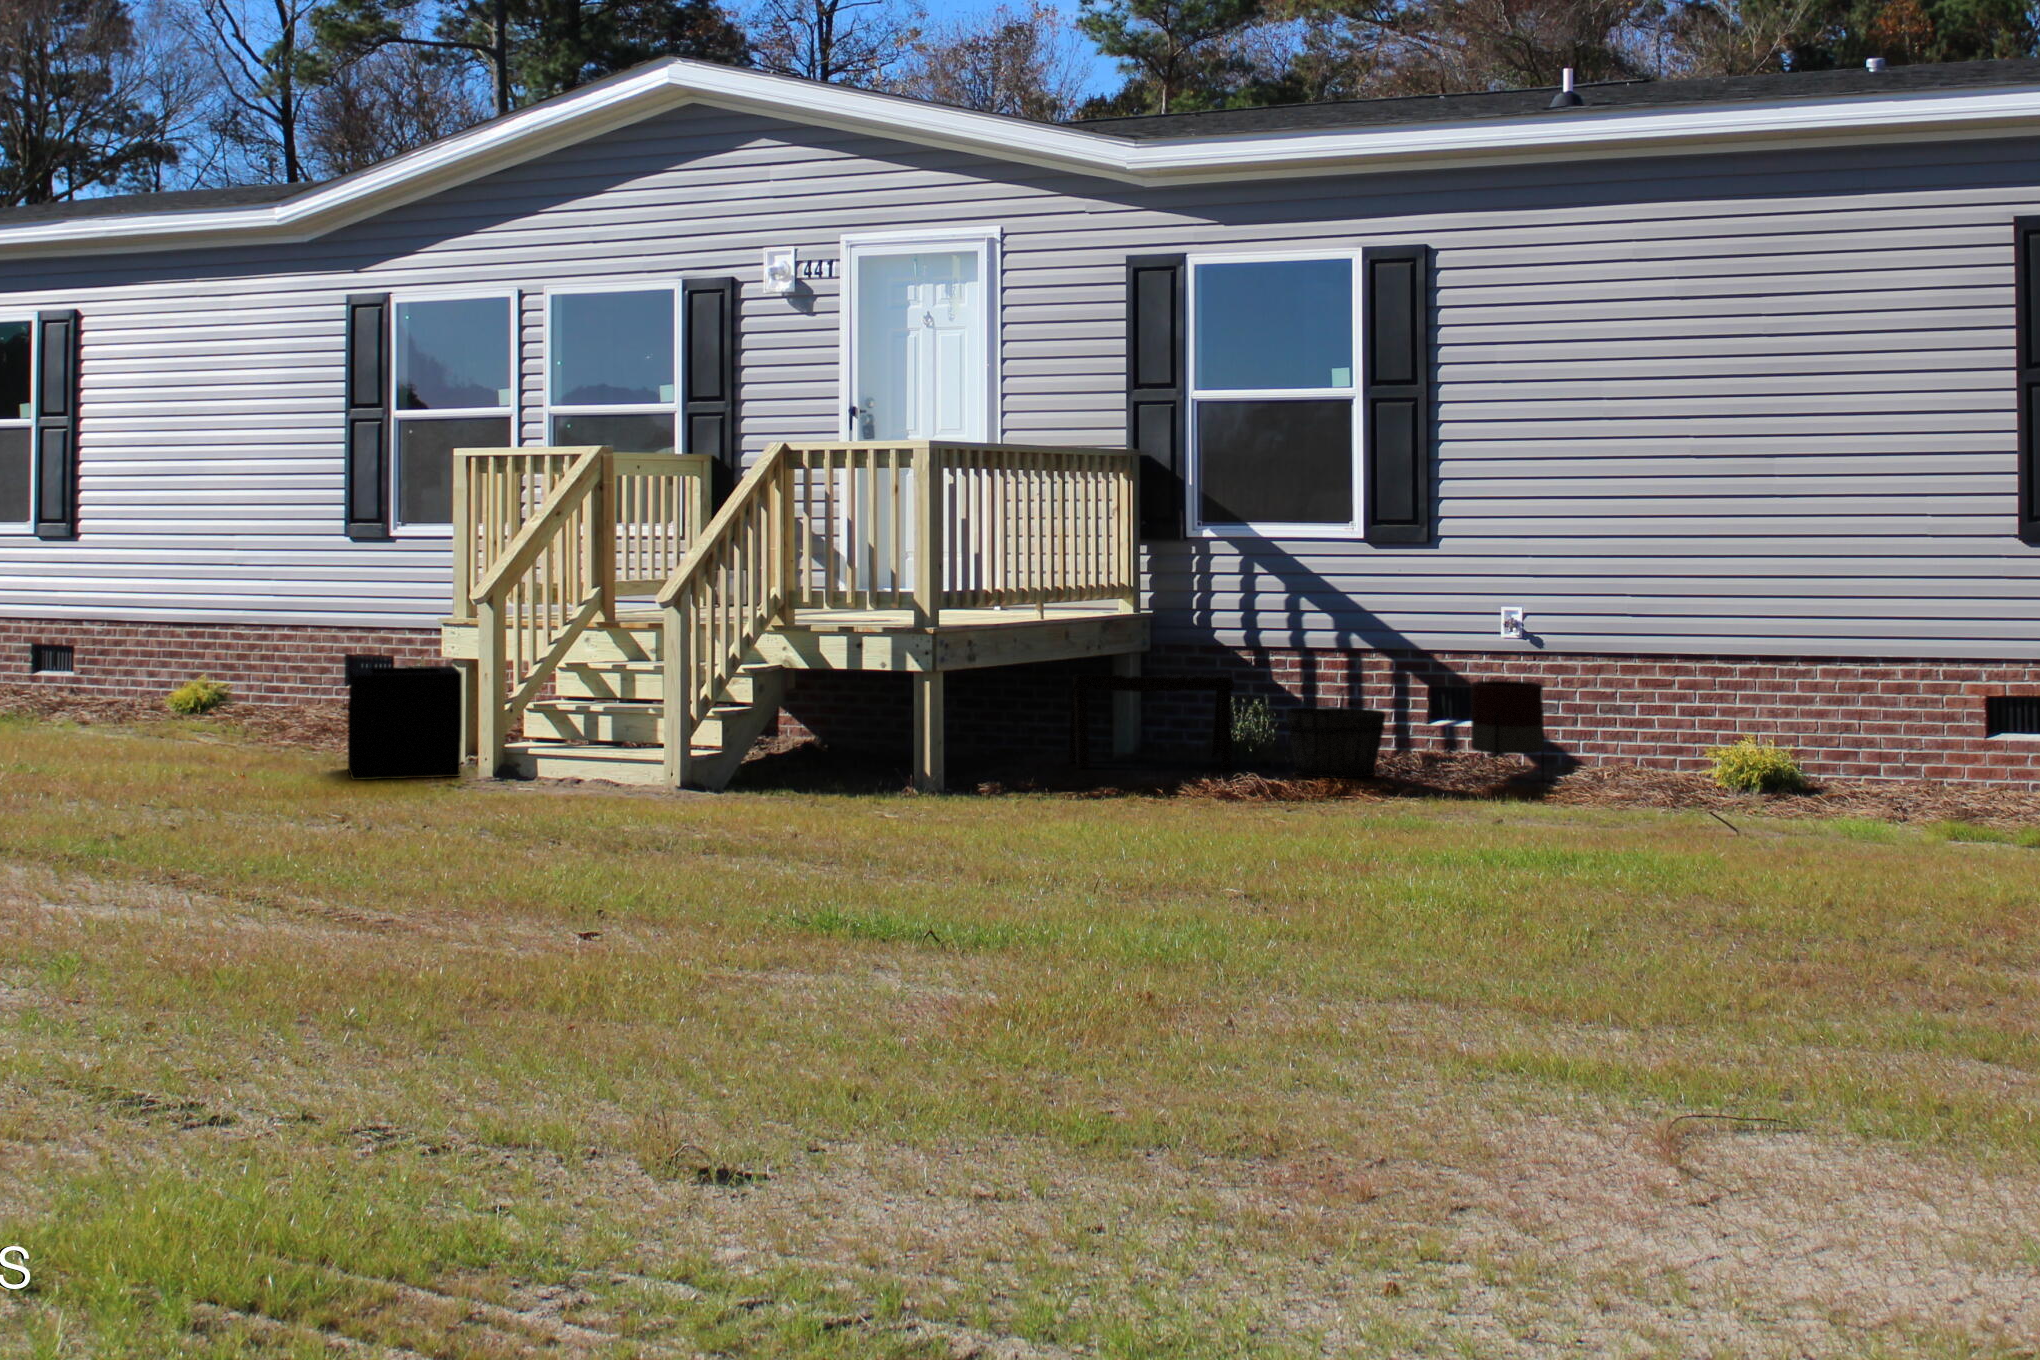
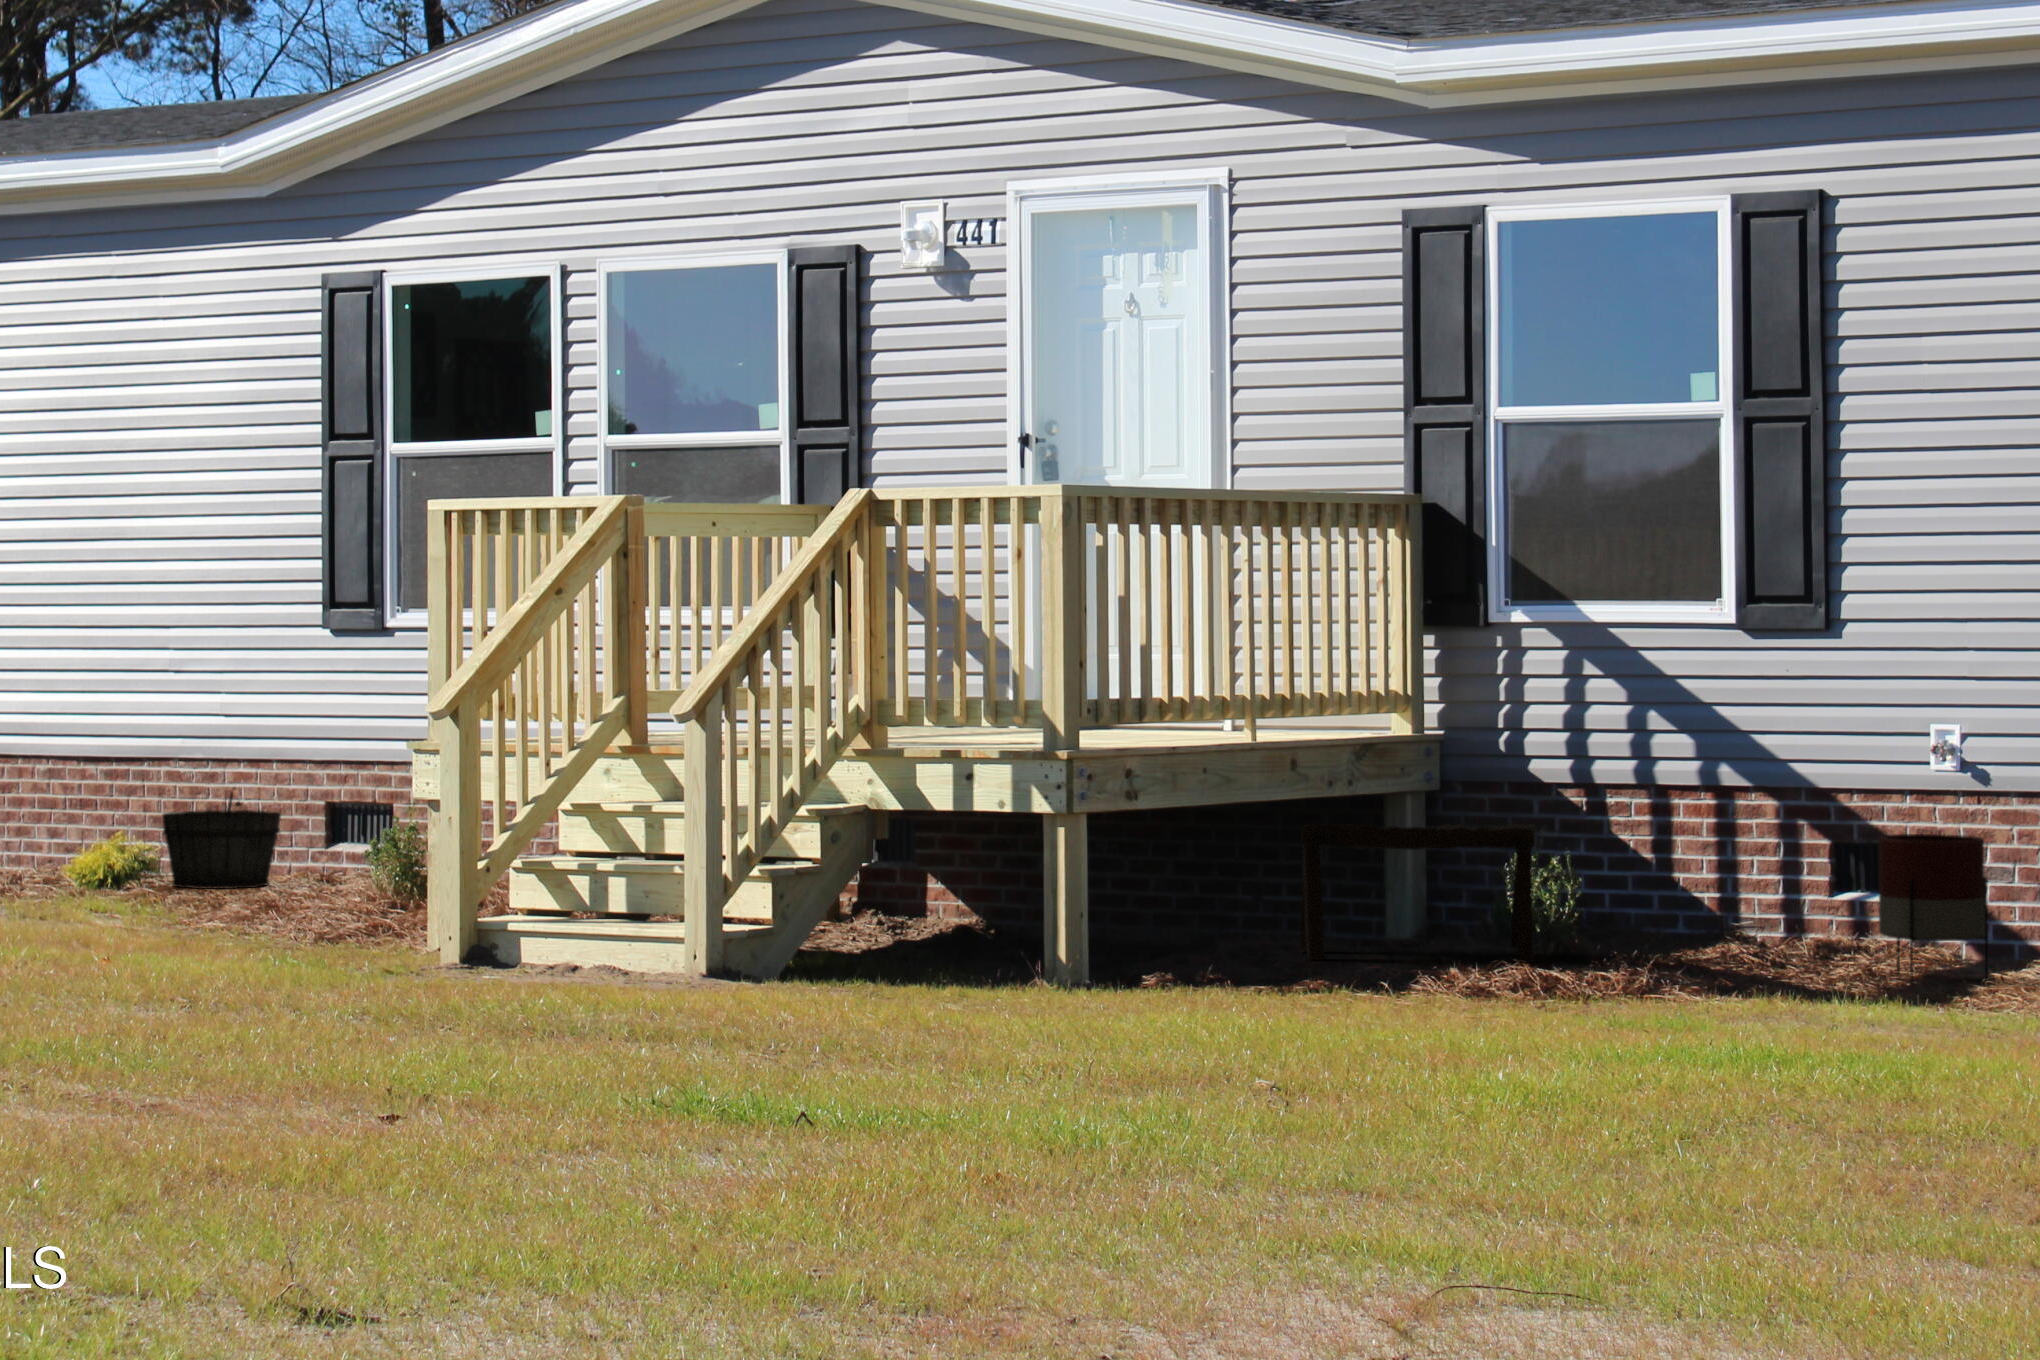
wooden crate: present [348,666,462,780] -> none [281,807,431,963]
wooden bucket: present [1285,689,1386,778] -> present [160,787,281,889]

